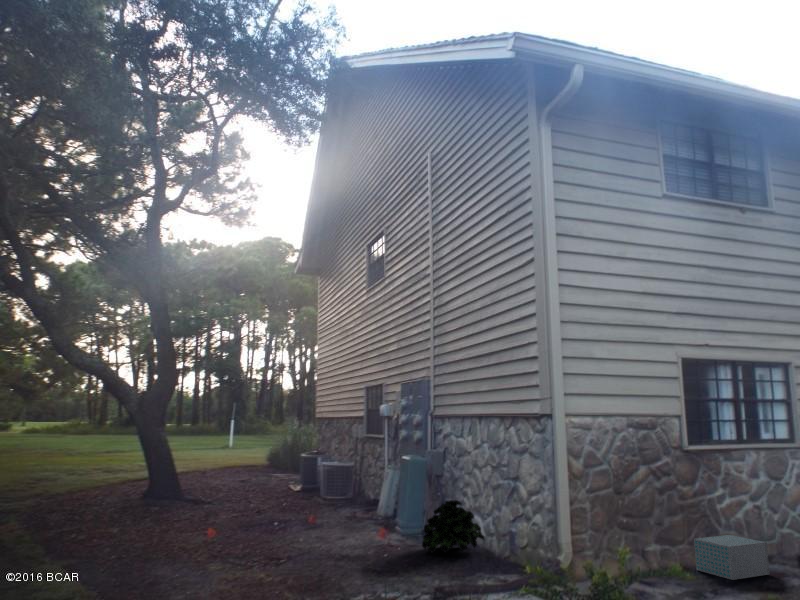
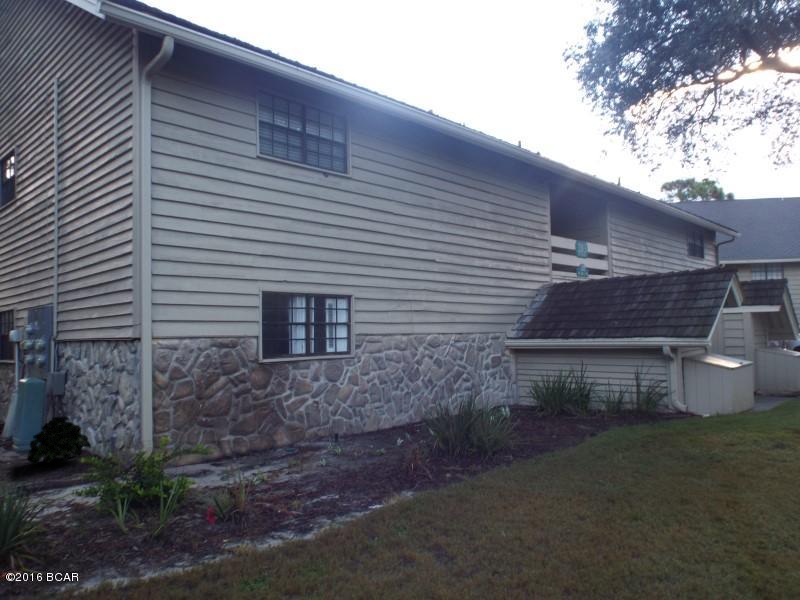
storage box: present [694,535,770,580] -> none [261,424,312,456]

